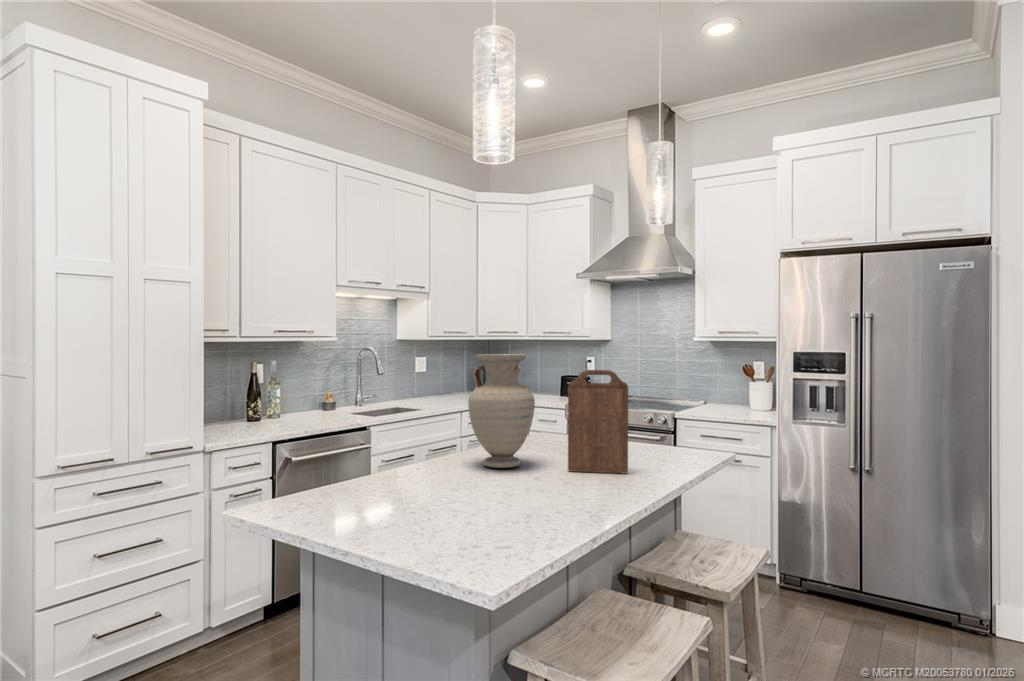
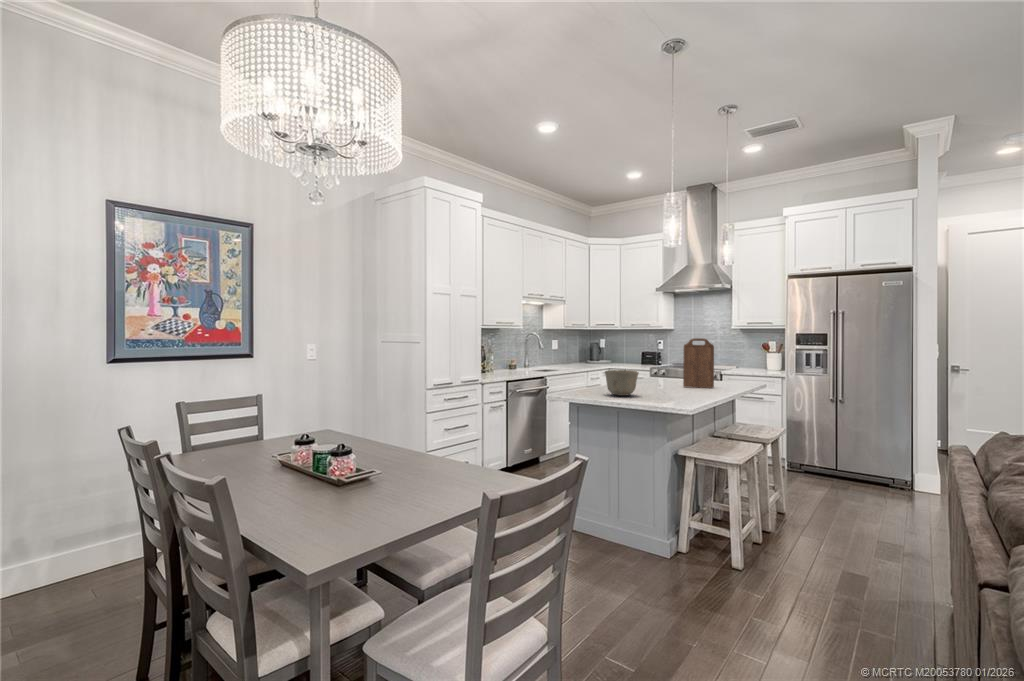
vase: present [468,354,535,468] -> none [632,331,665,386]
ceramic bowl: none [347,450,427,519] -> present [605,370,639,396]

